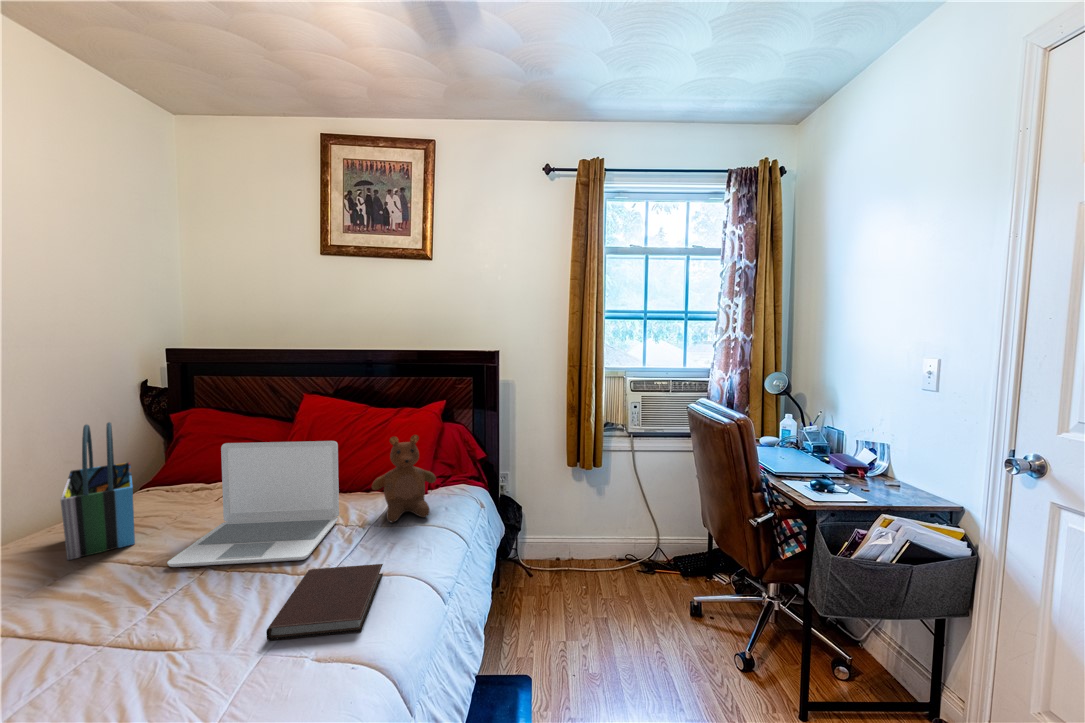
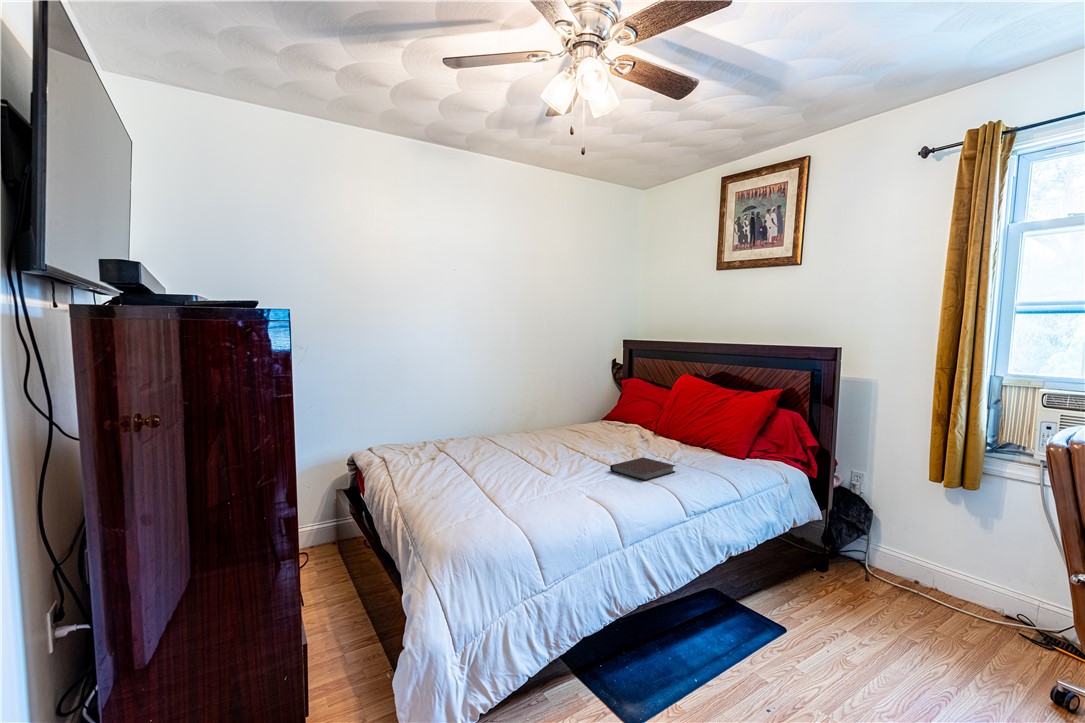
tote bag: present [61,422,135,560] -> none [567,372,597,435]
teddy bear: present [372,435,436,523] -> none [703,402,750,462]
laptop: present [167,441,339,567] -> none [596,391,682,457]

